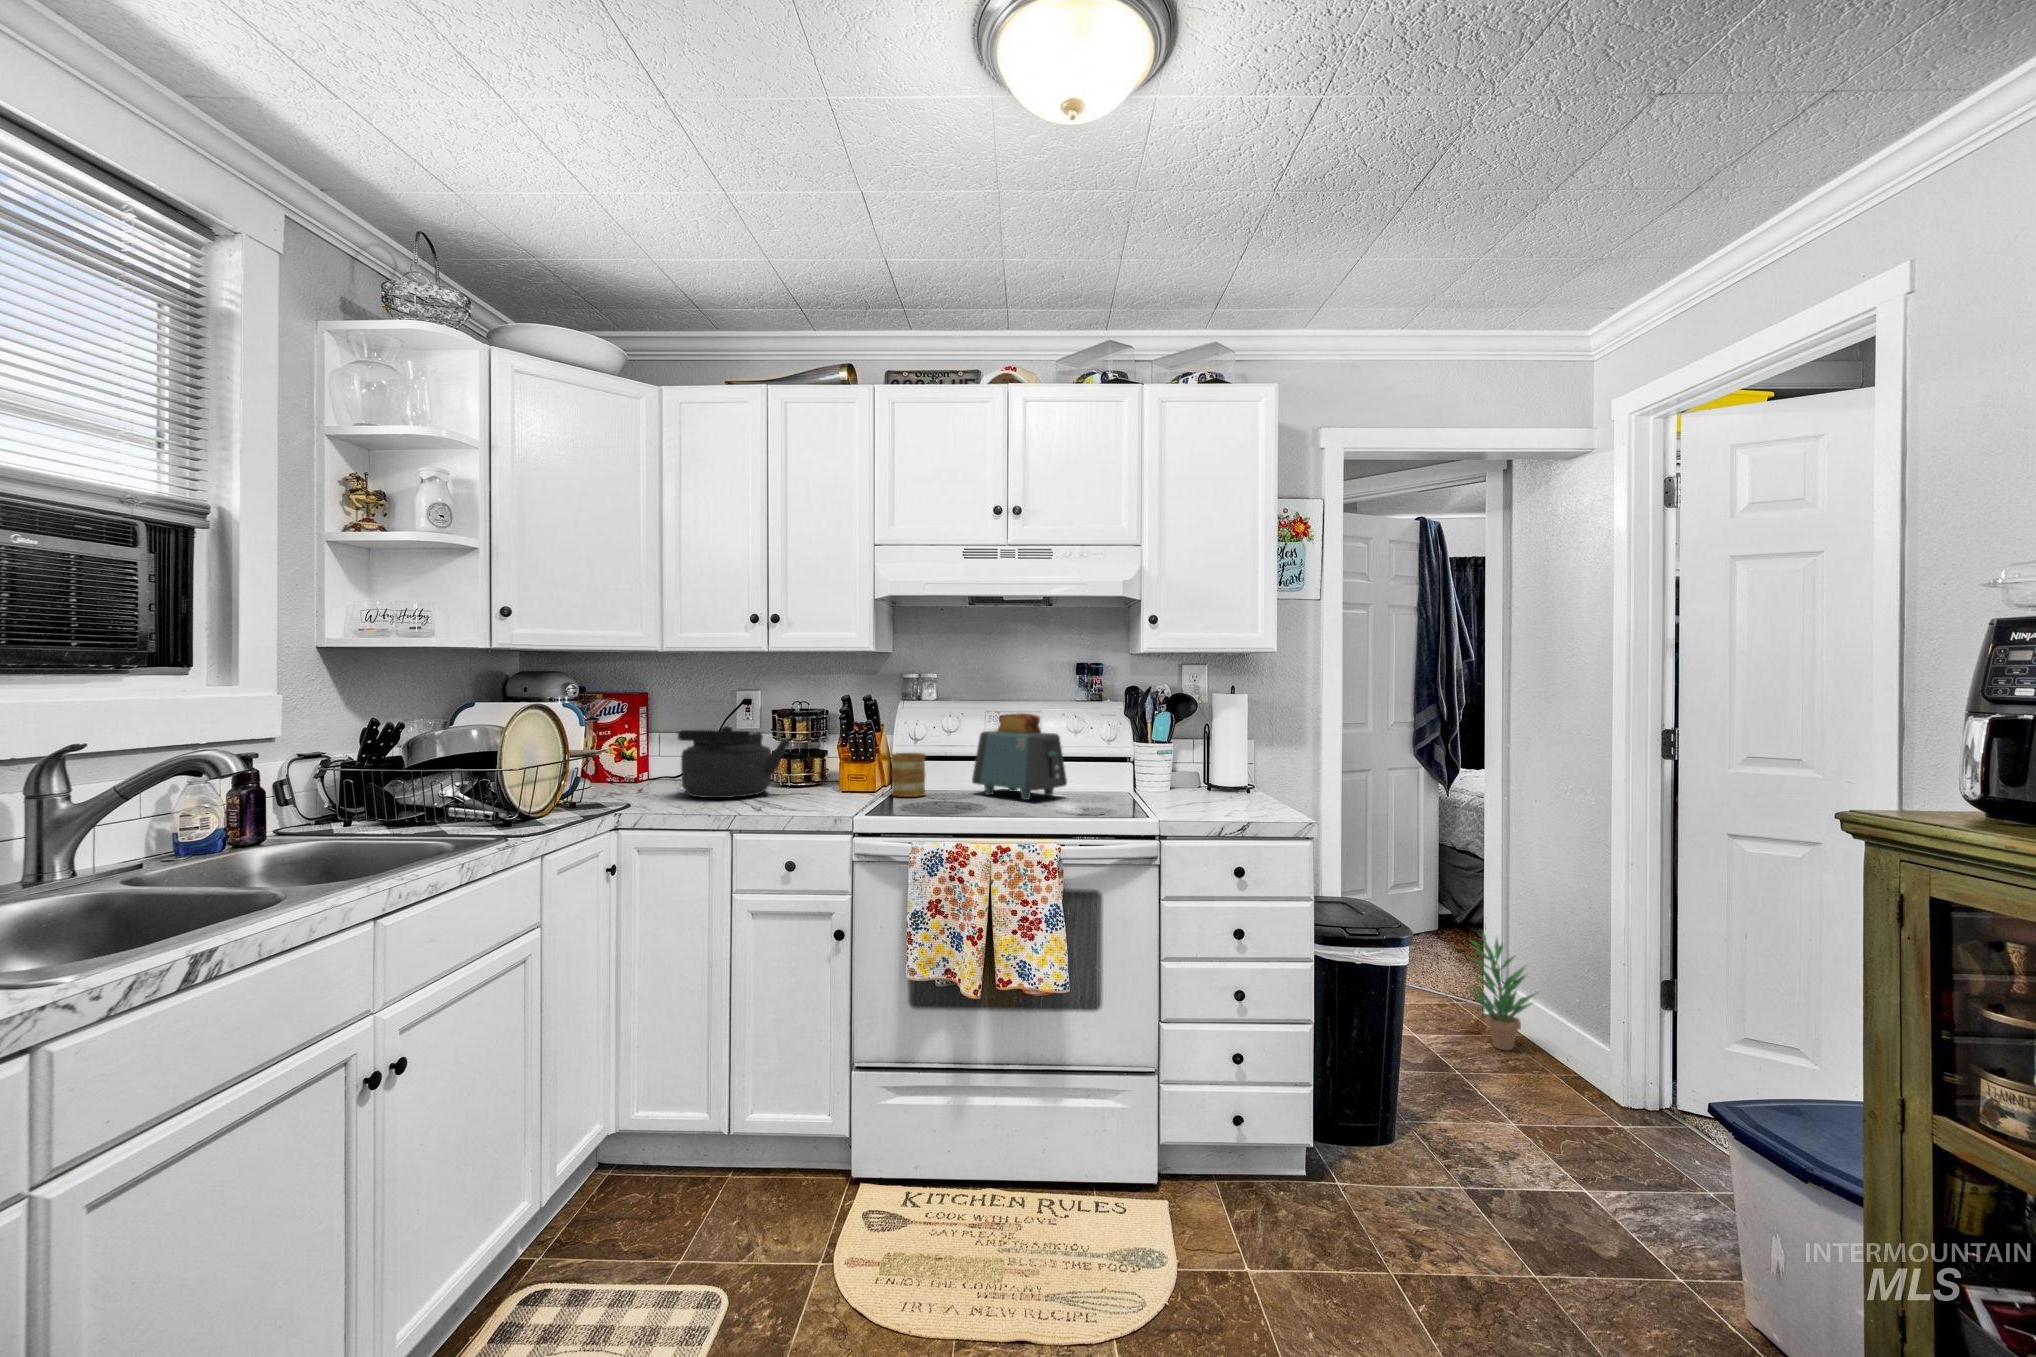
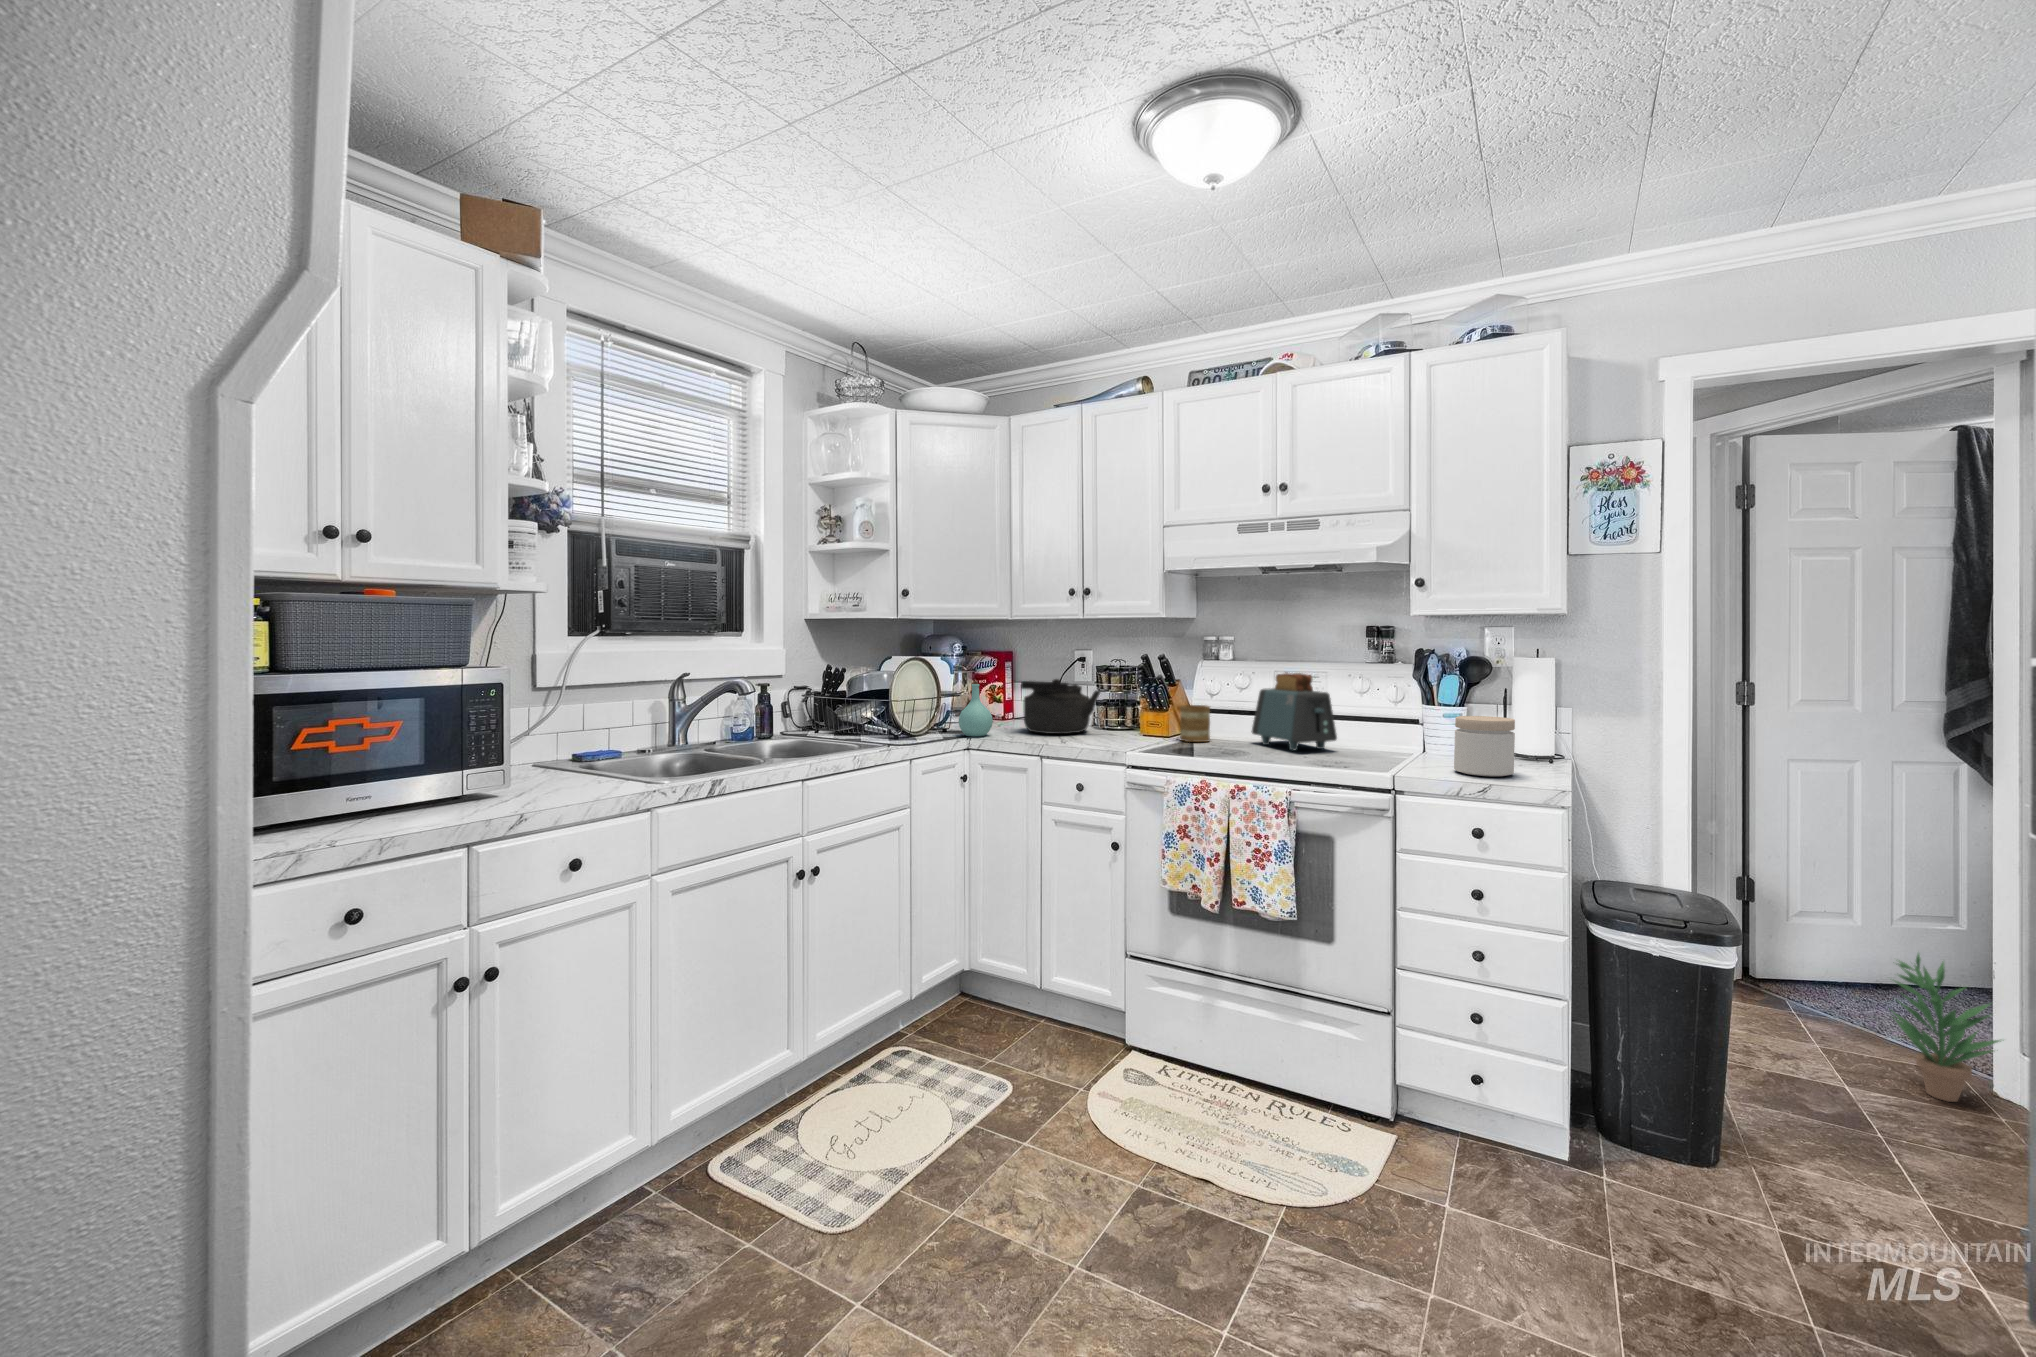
bottle: none [594,732,644,809] -> present [958,681,993,736]
jar: none [1194,753,1248,813] -> present [1454,716,1515,776]

